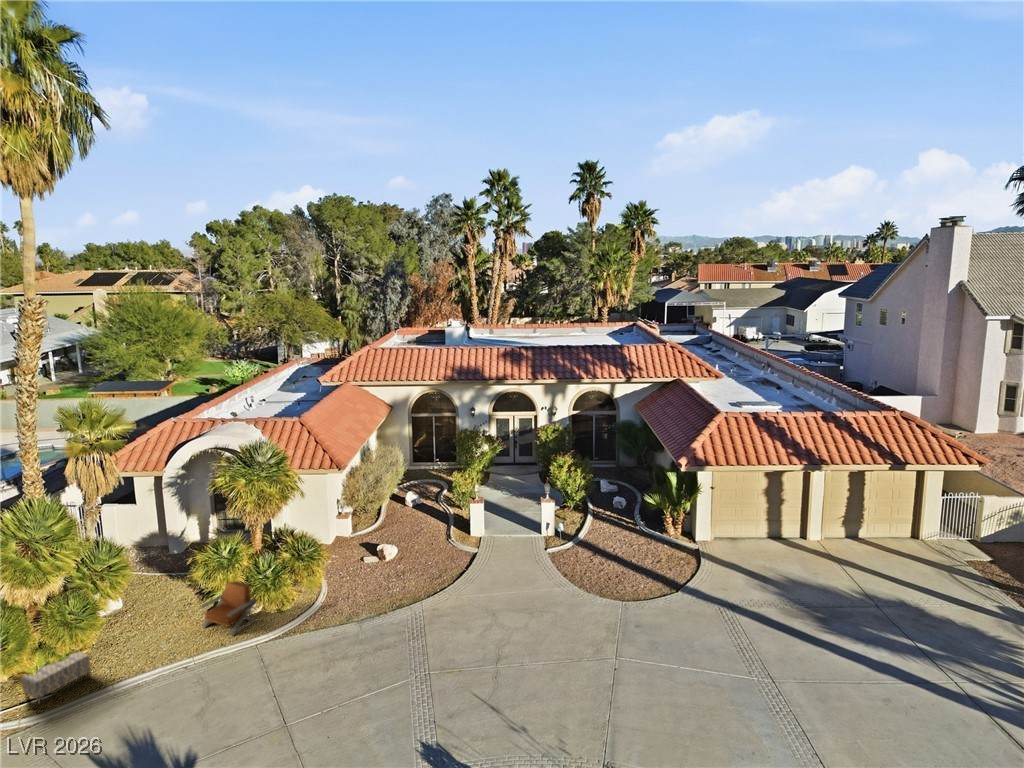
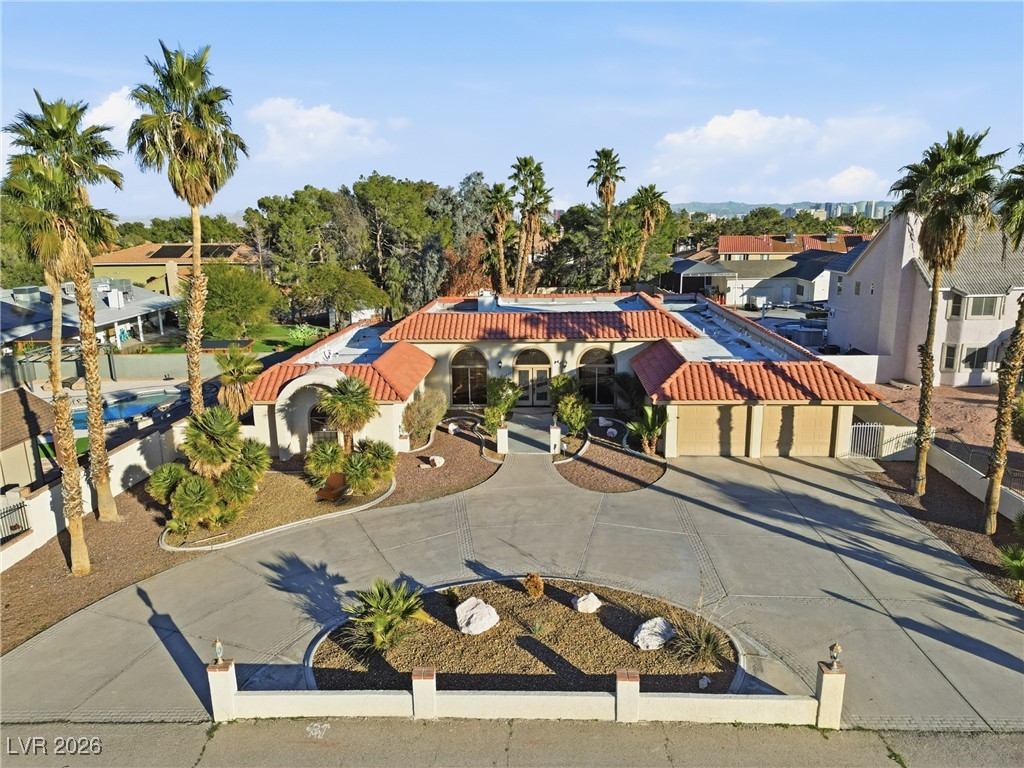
bench: present [21,652,91,705] -> none [210,508,250,538]

